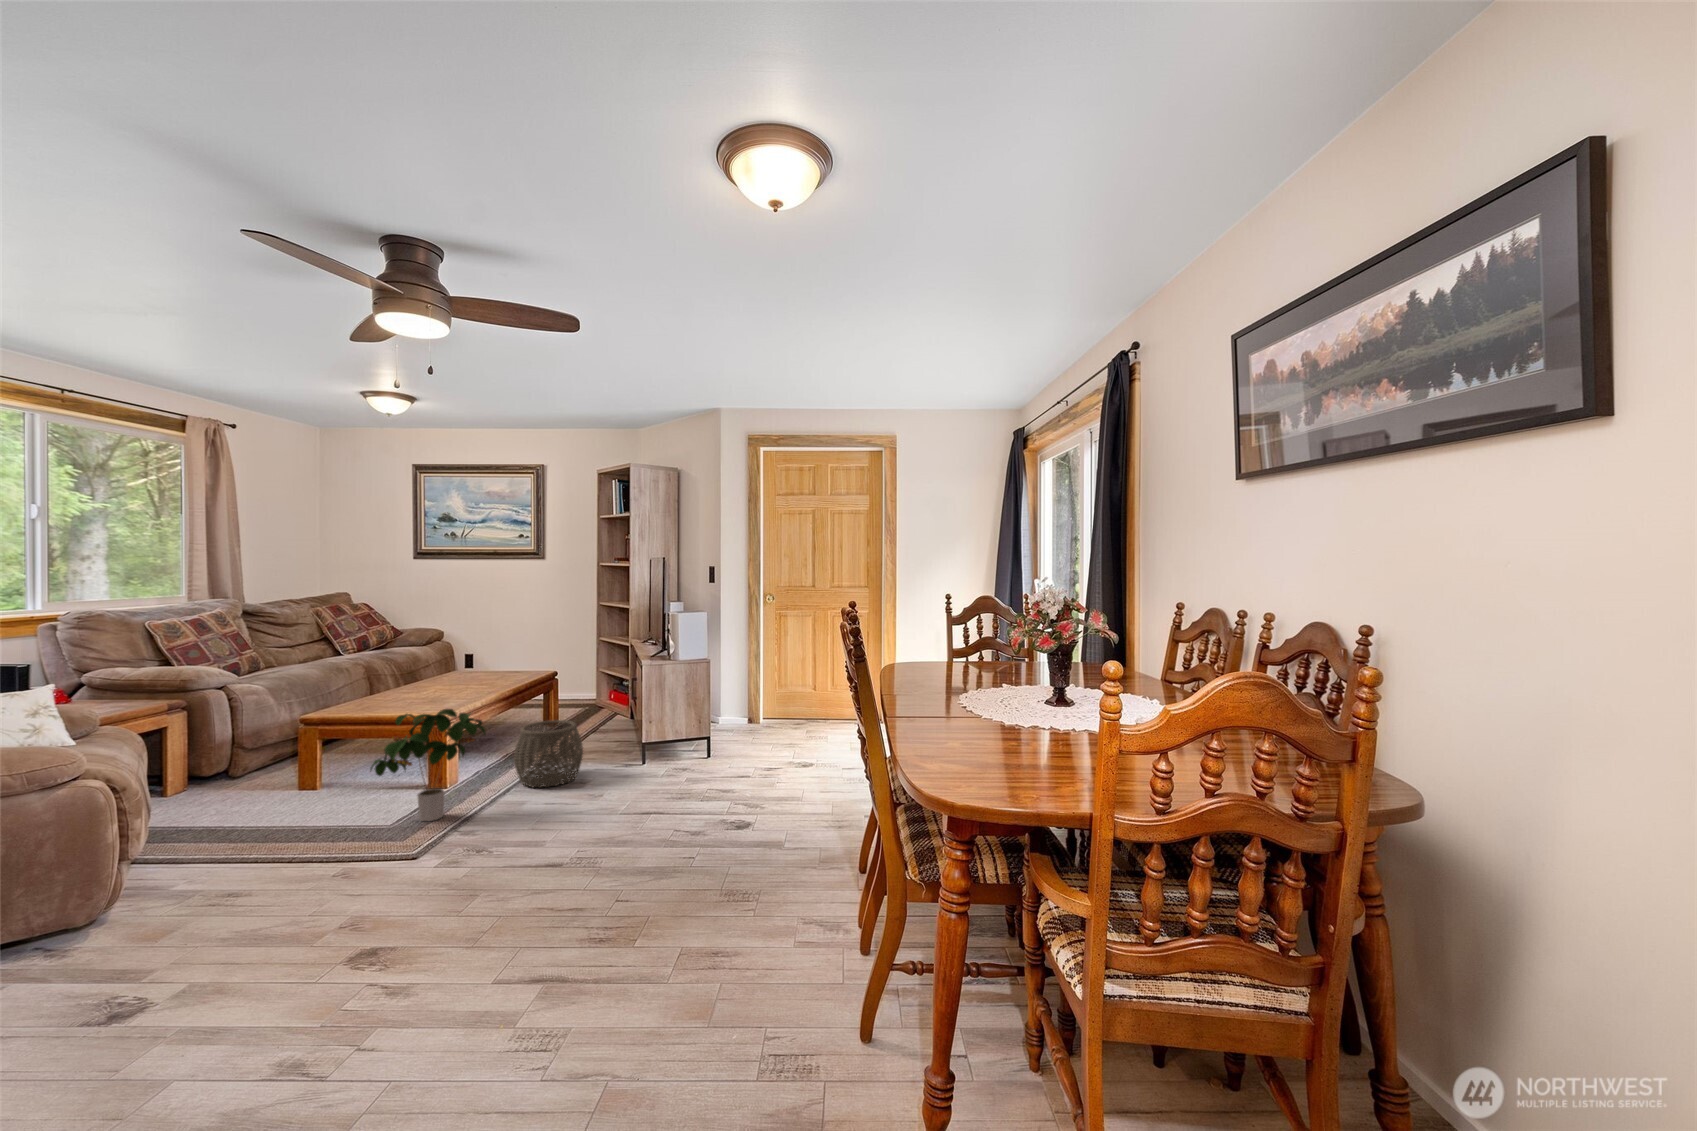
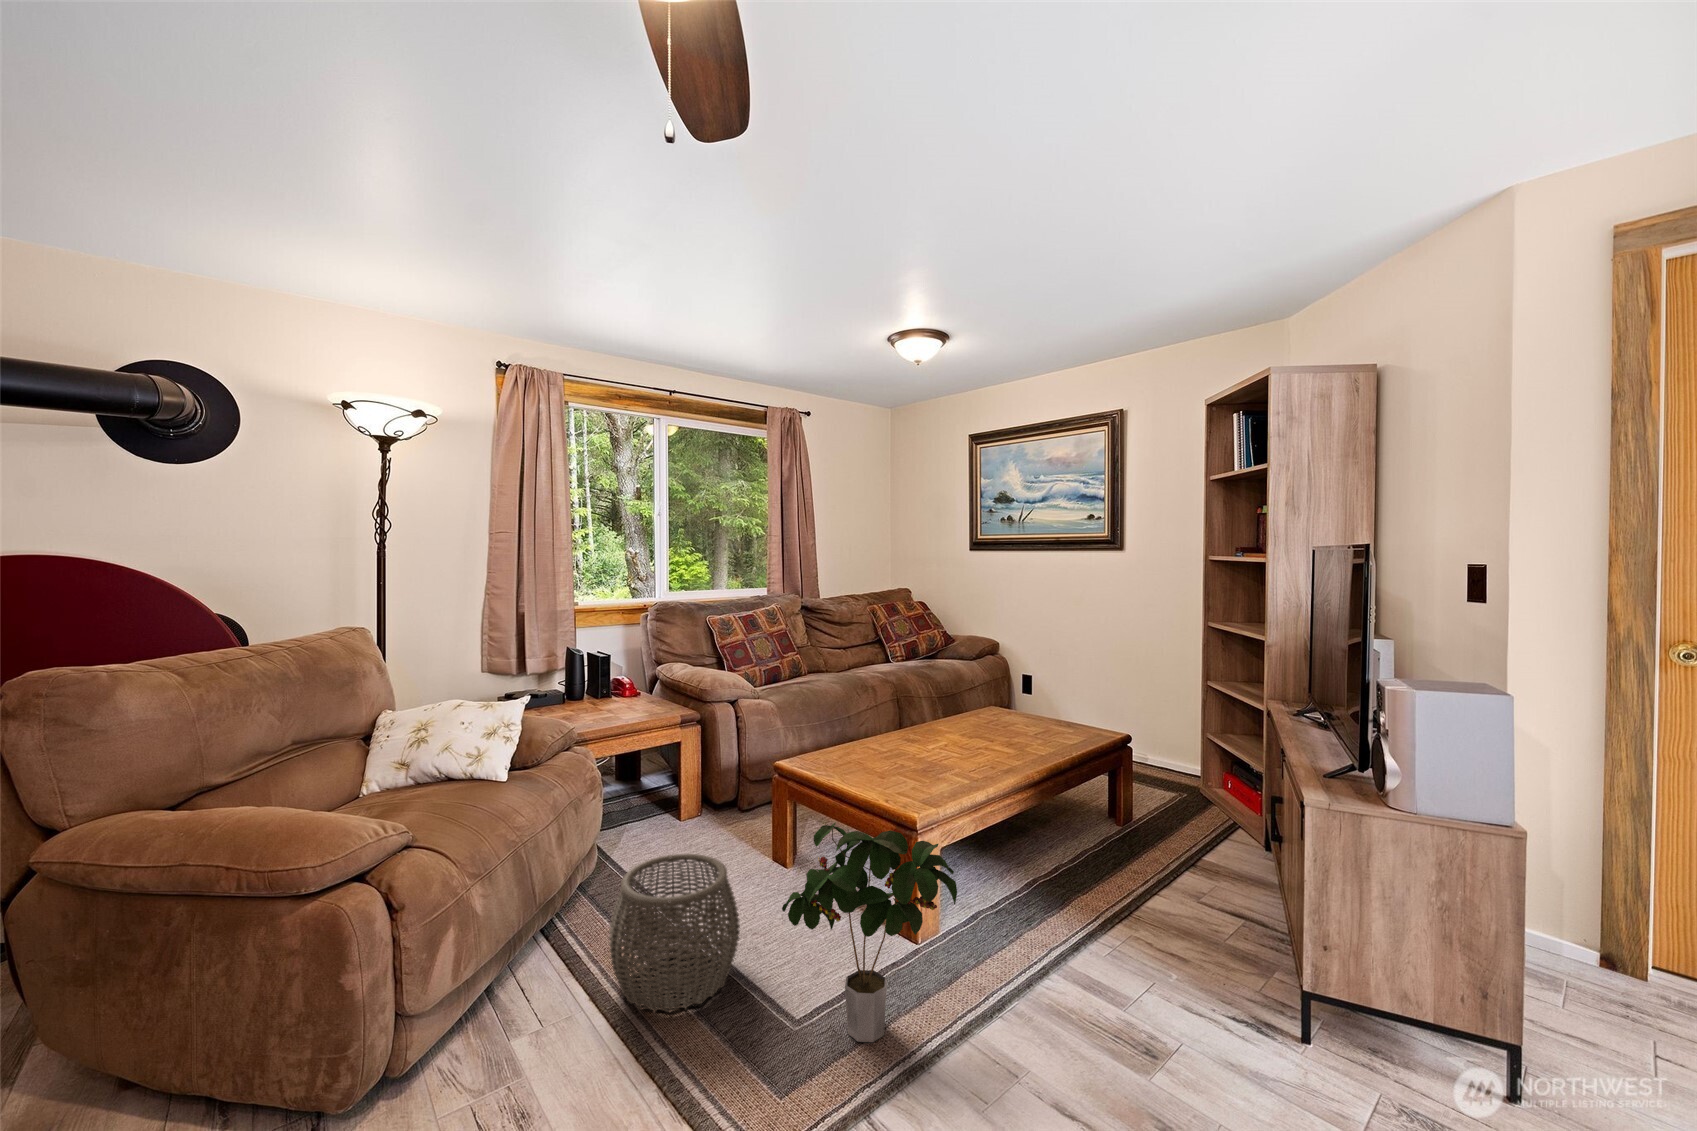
woven basket: present [514,720,583,788] -> present [609,854,740,1012]

